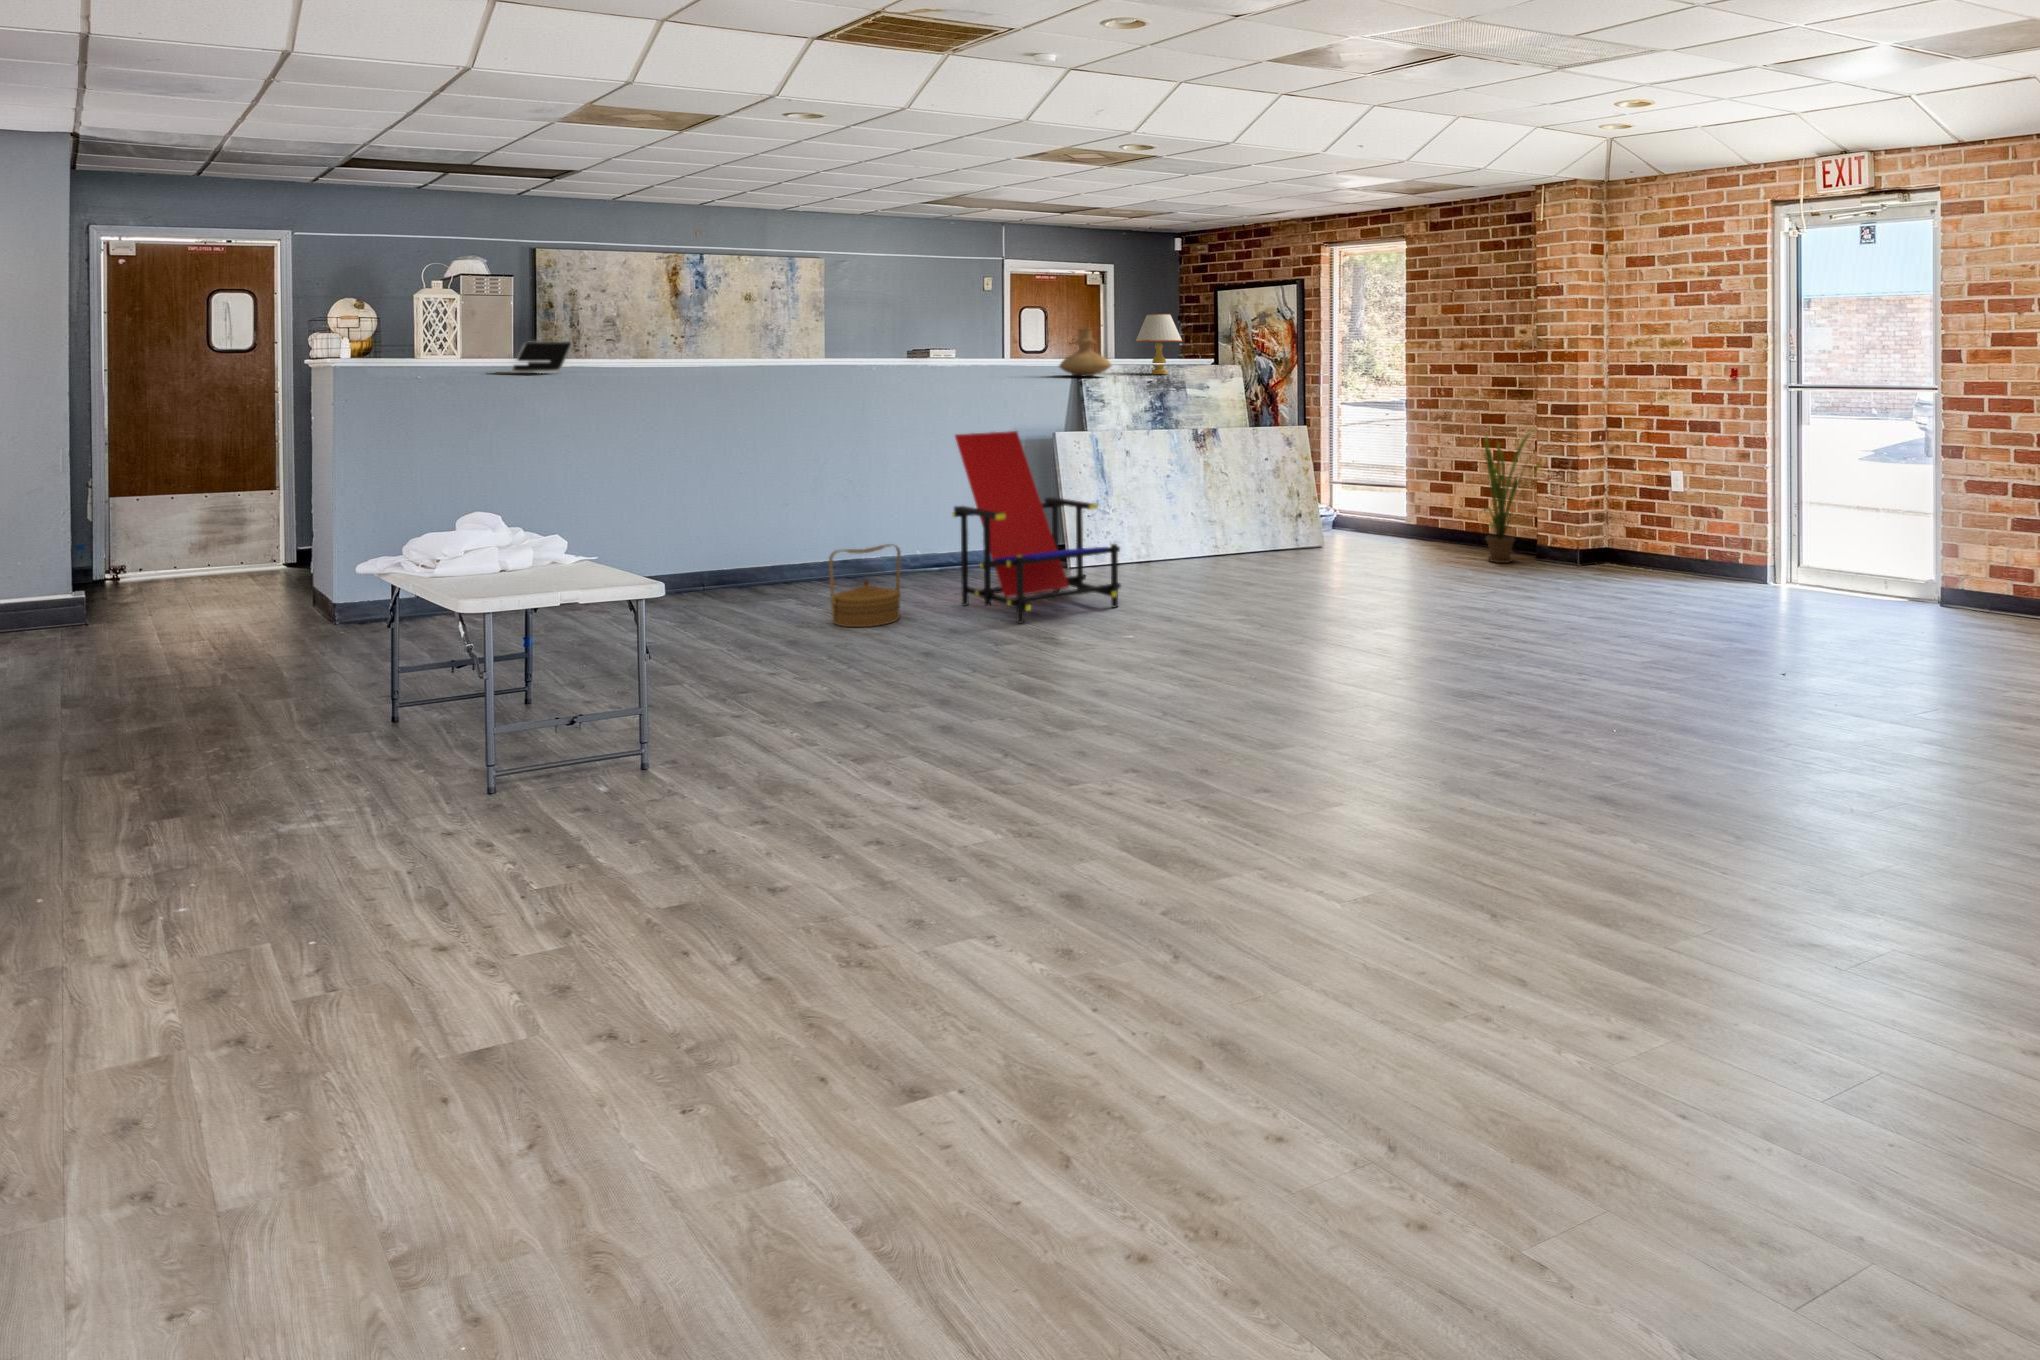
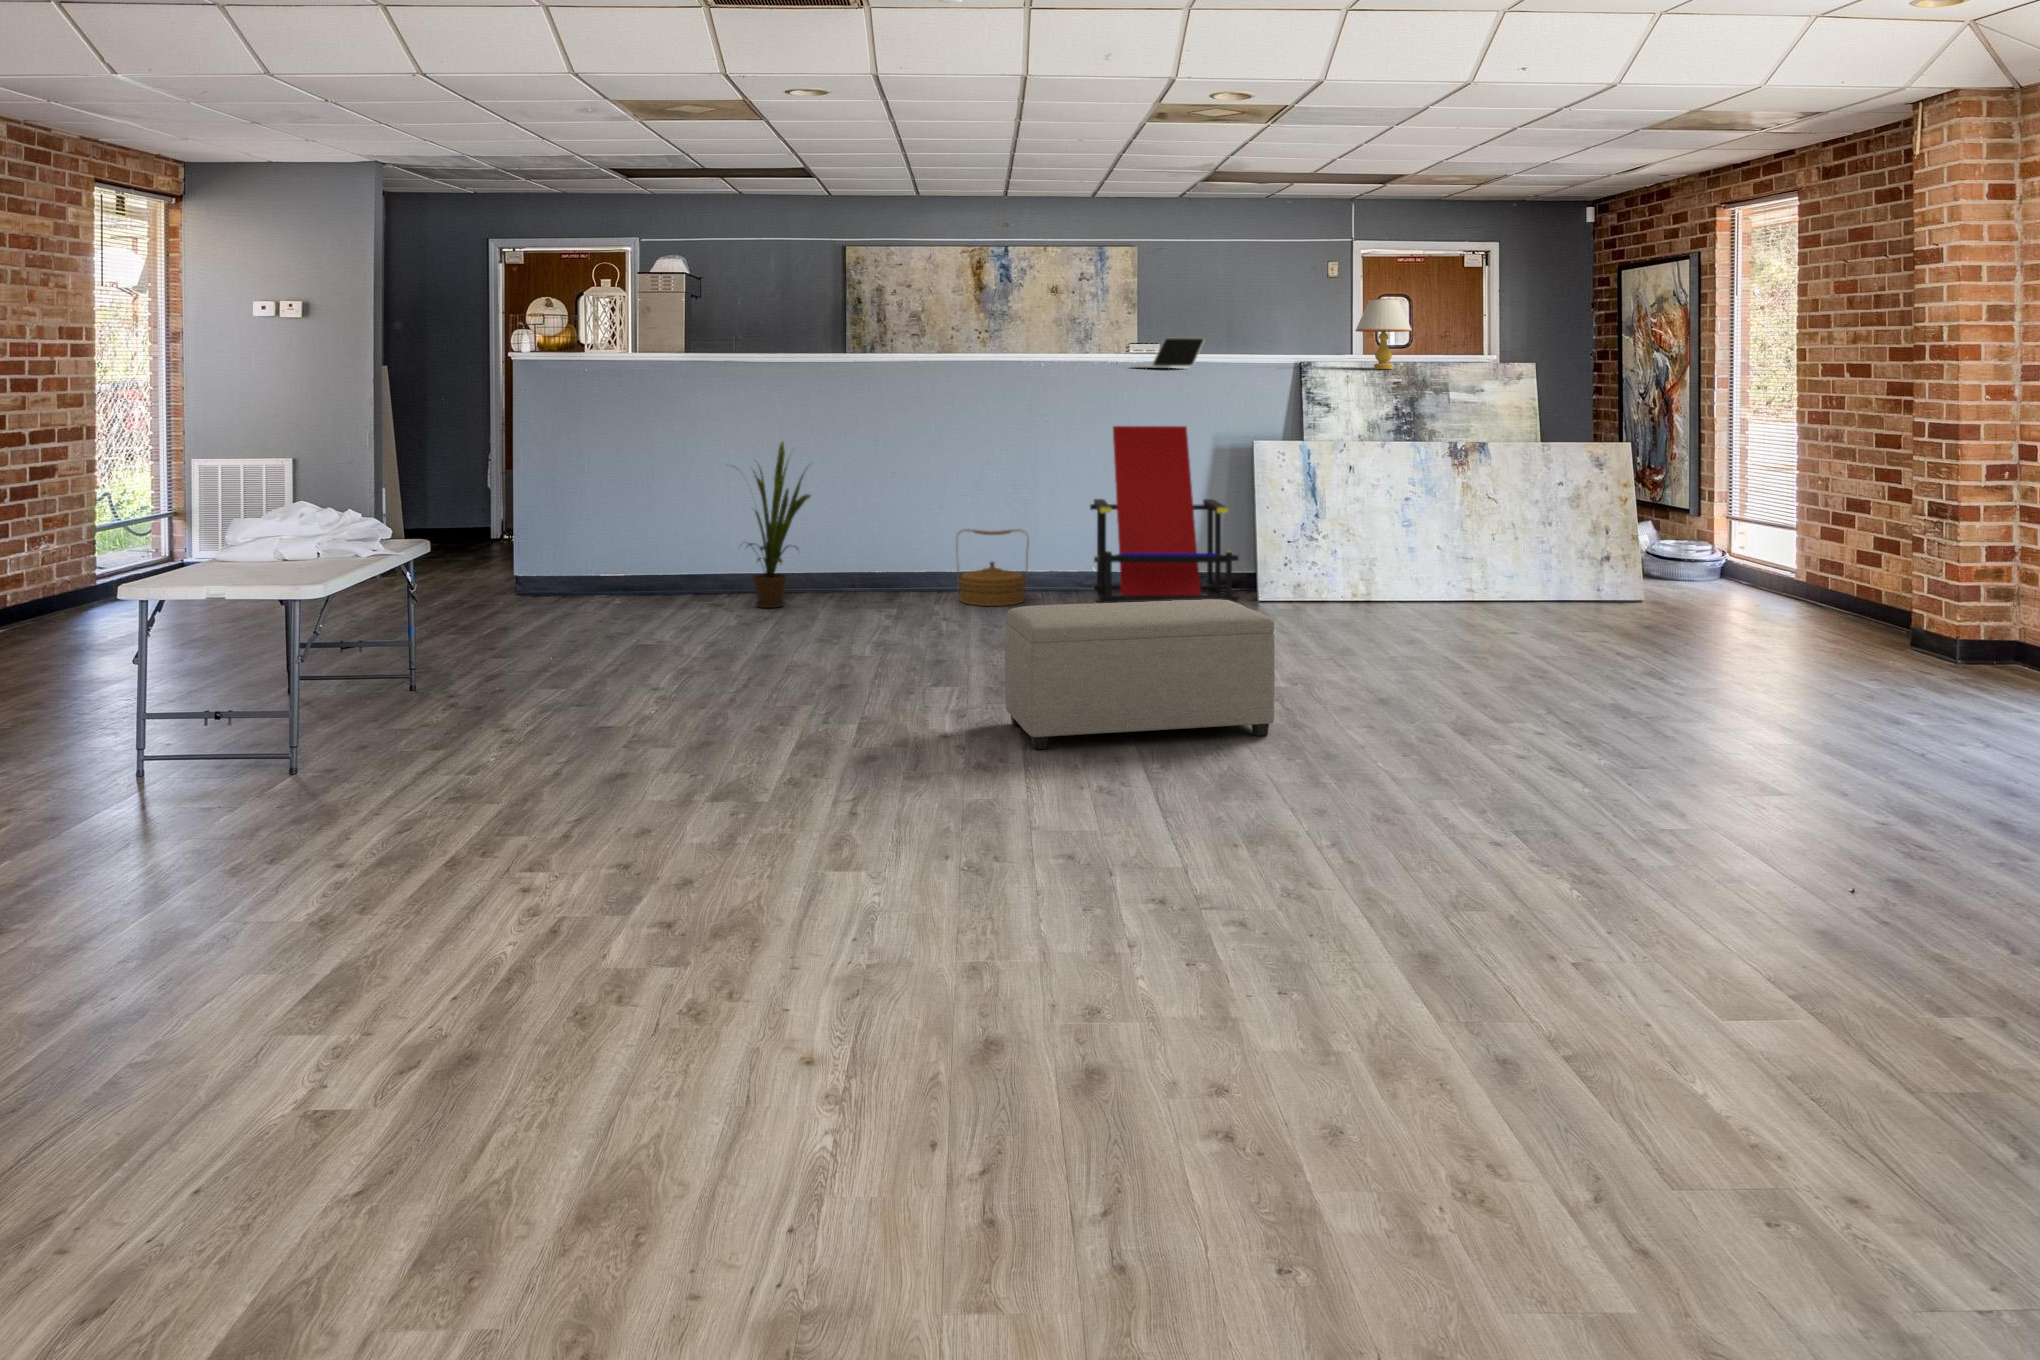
vase: present [1059,329,1111,376] -> none [1239,316,1300,369]
laptop: present [500,341,572,373] -> present [1136,337,1204,368]
house plant: present [1483,432,1531,563] -> present [748,442,810,608]
ottoman: none [1170,589,1384,757] -> present [1005,599,1275,749]

